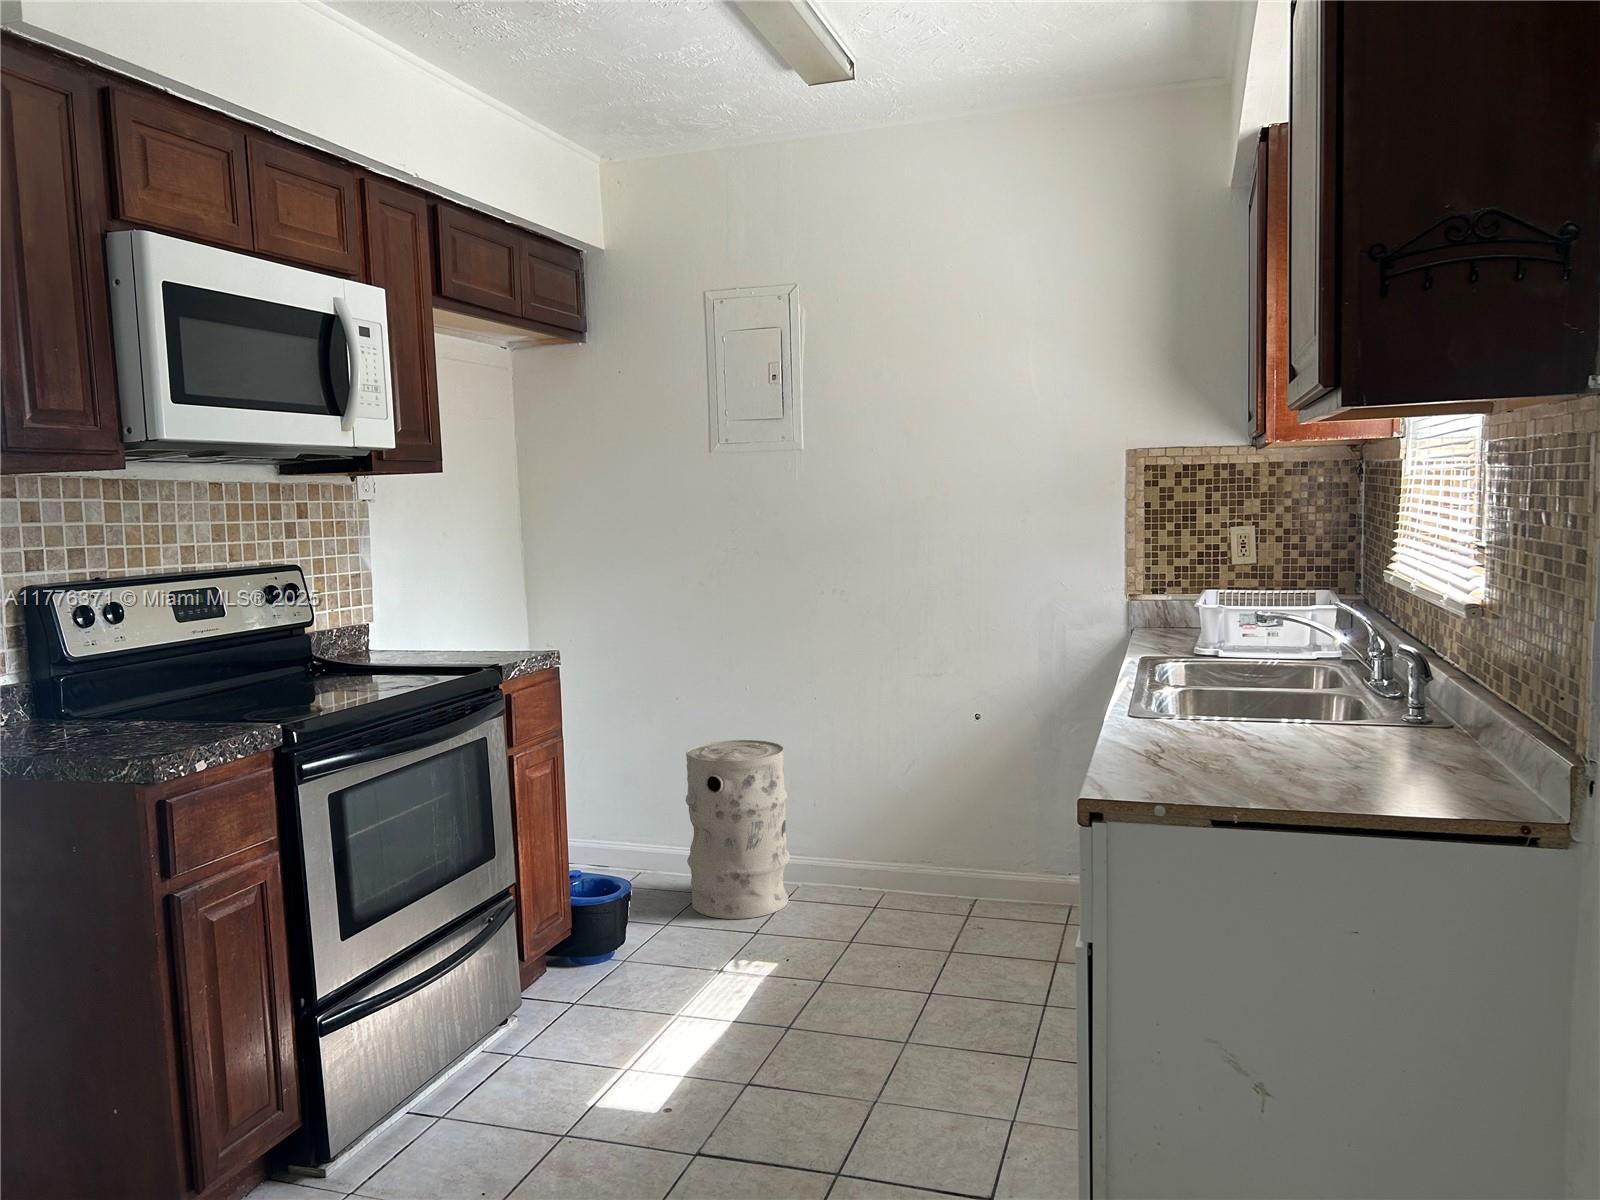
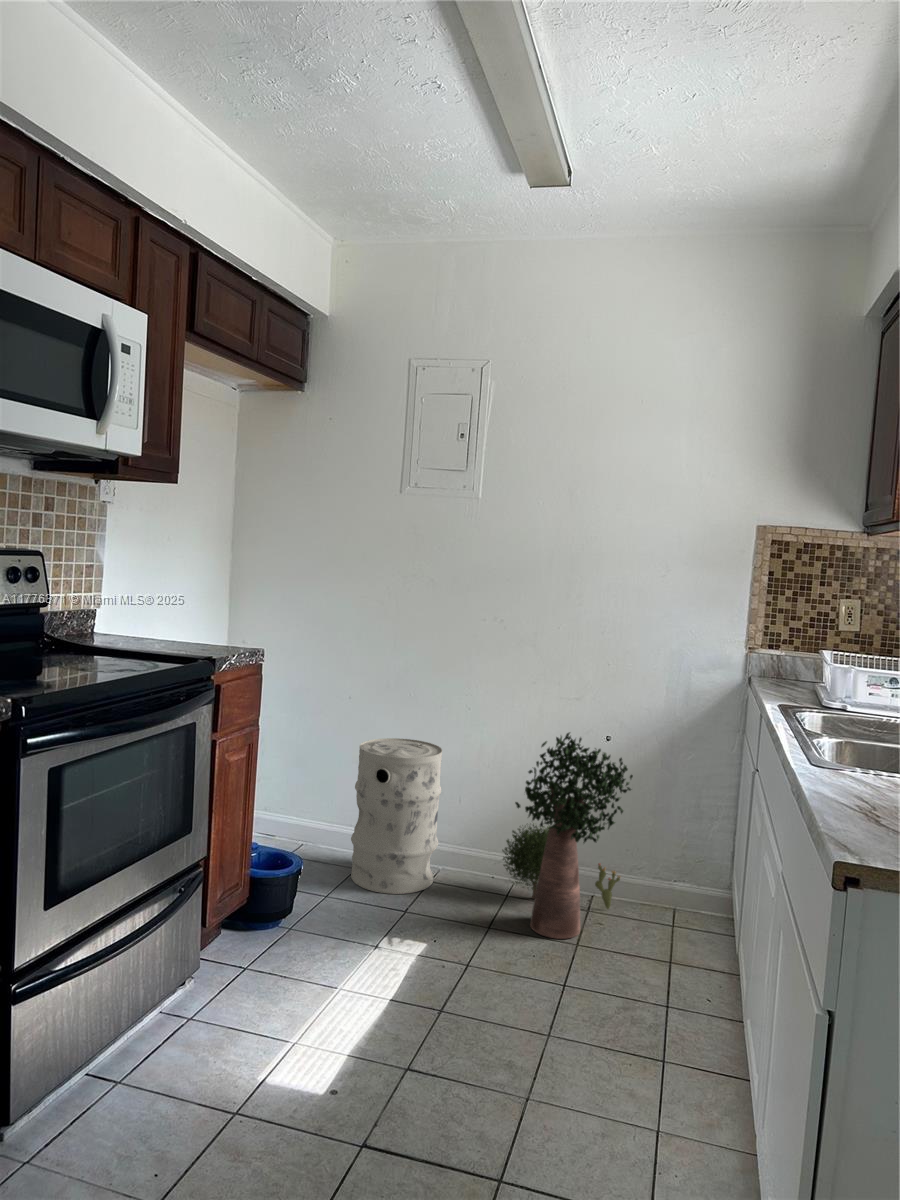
potted plant: none [863,713,1004,950] -> present [502,732,633,939]

